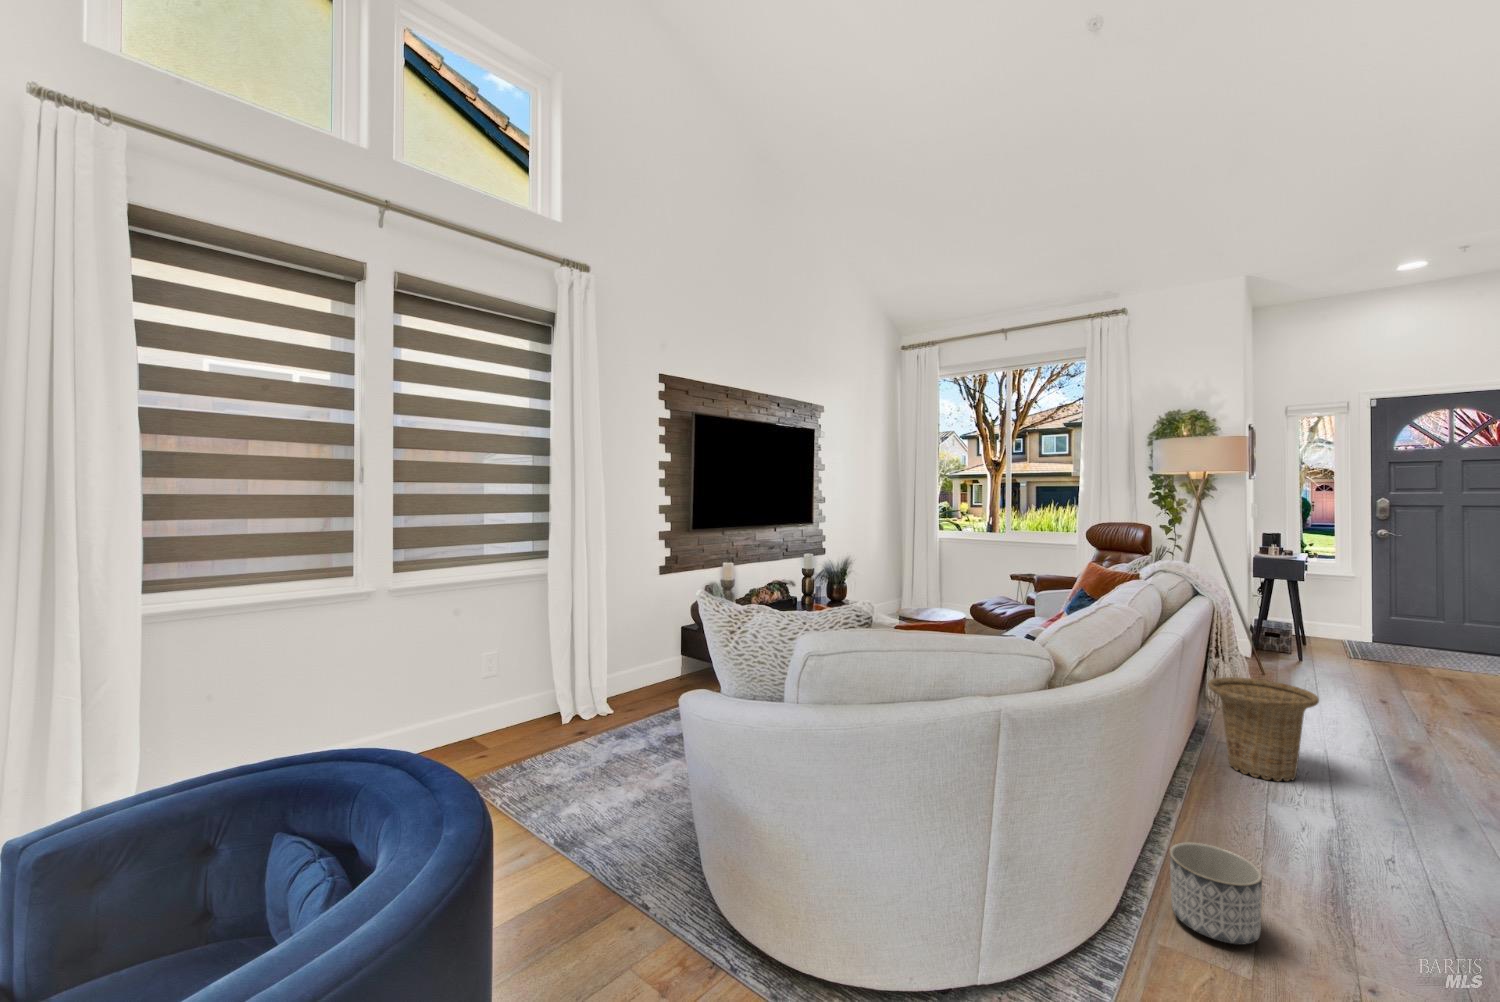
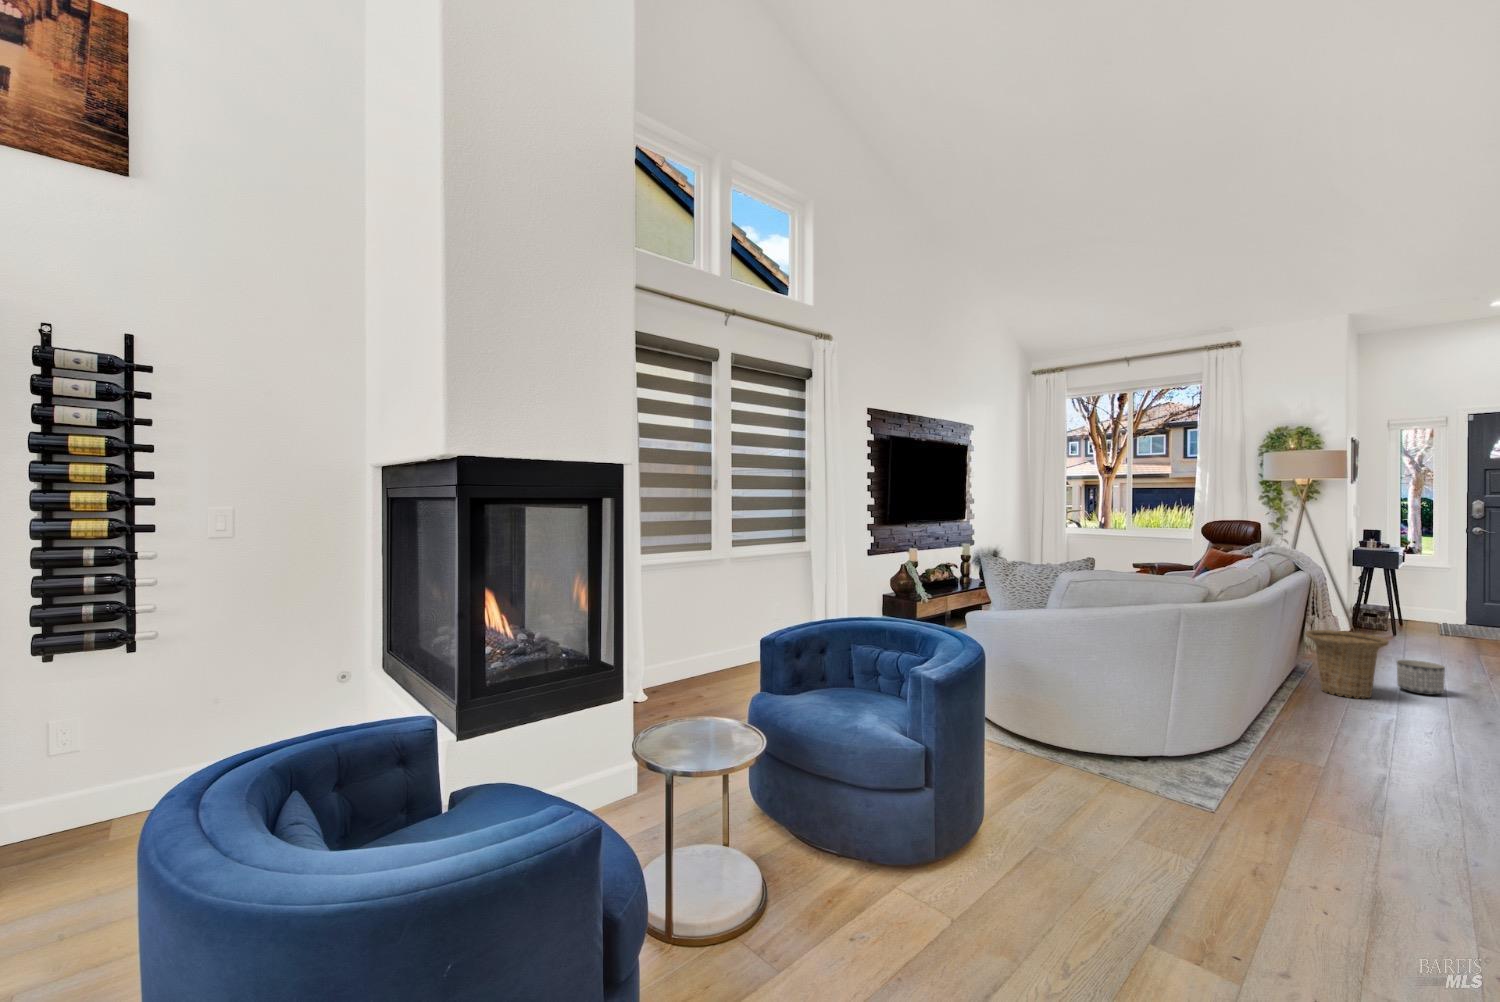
planter: present [1169,842,1262,945] -> present [1397,660,1445,695]

